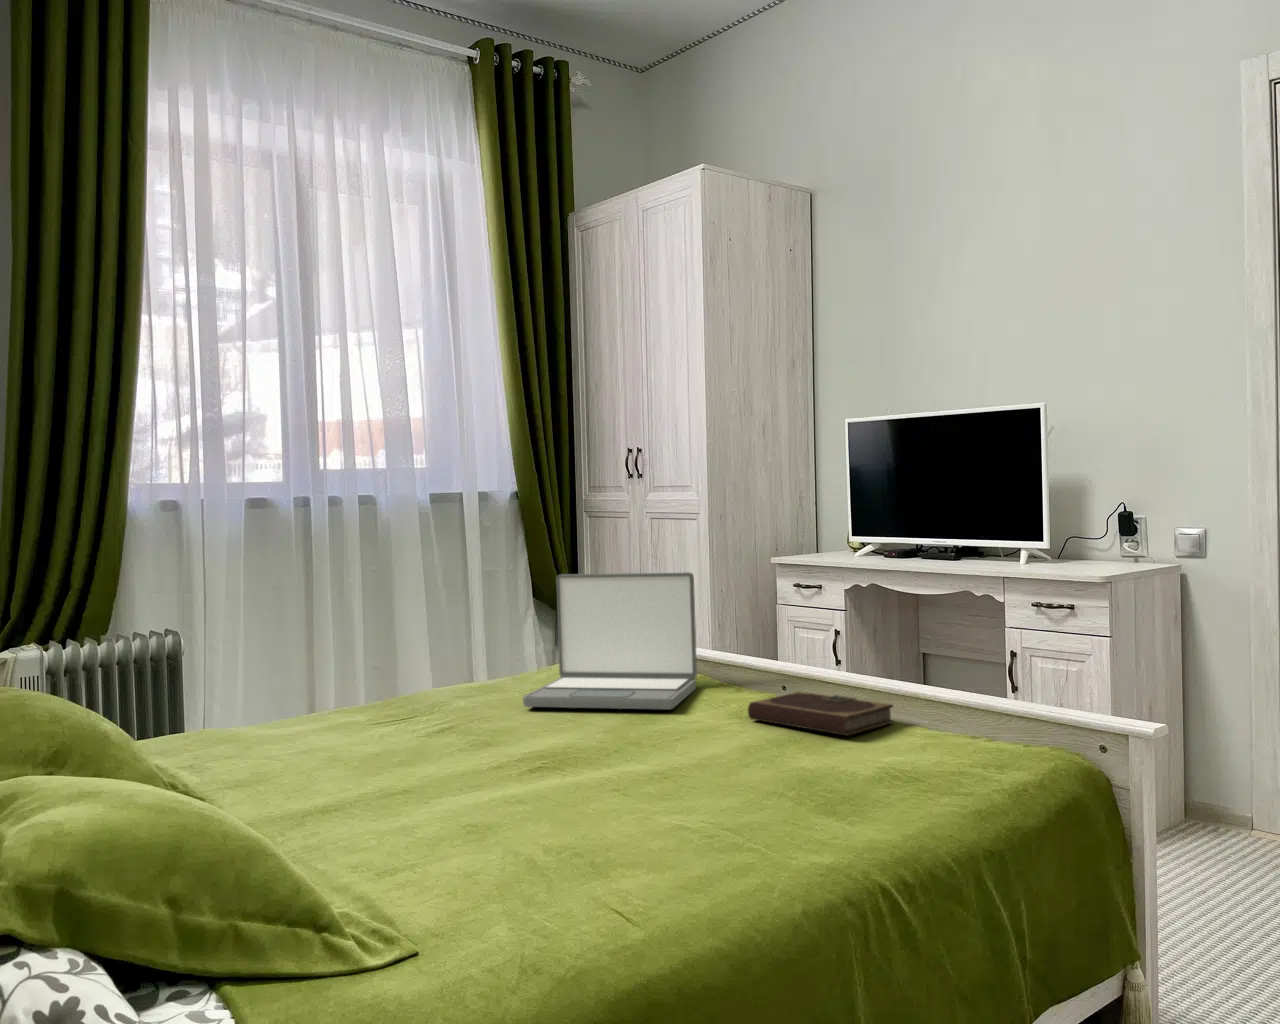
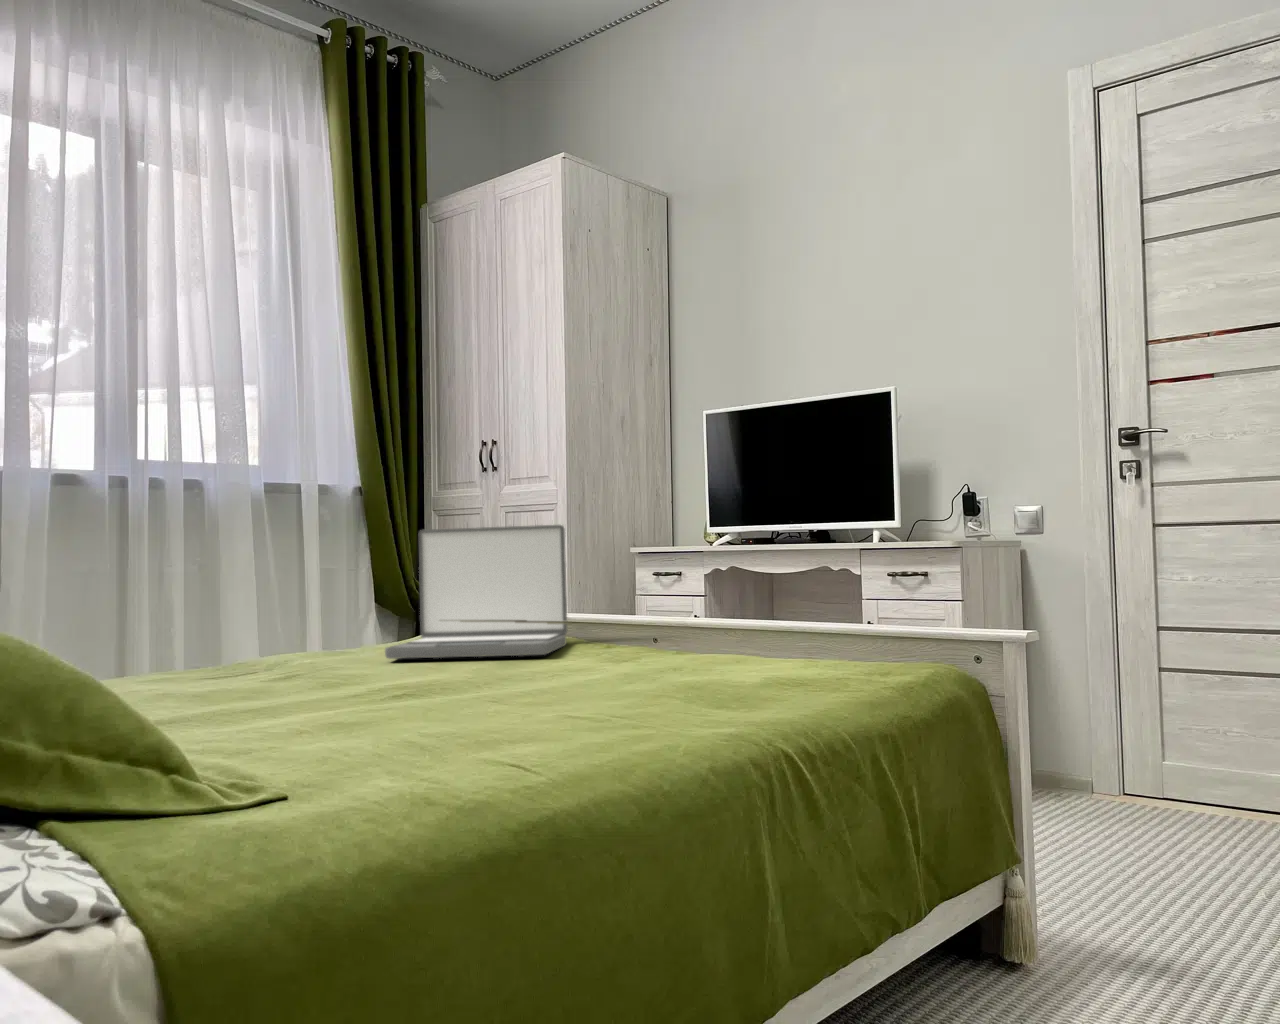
notebook: present [748,692,894,736] -> none [626,634,774,662]

